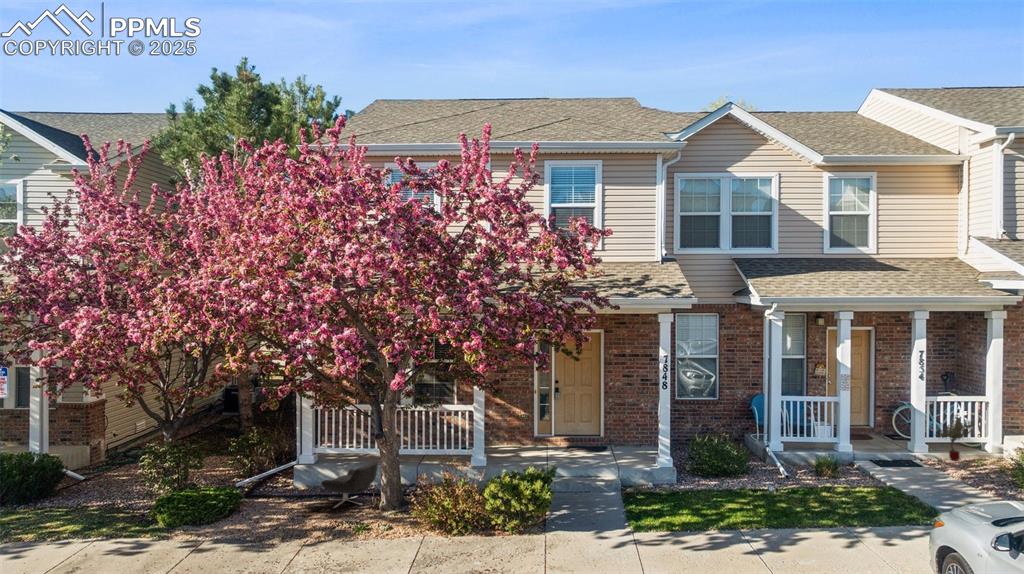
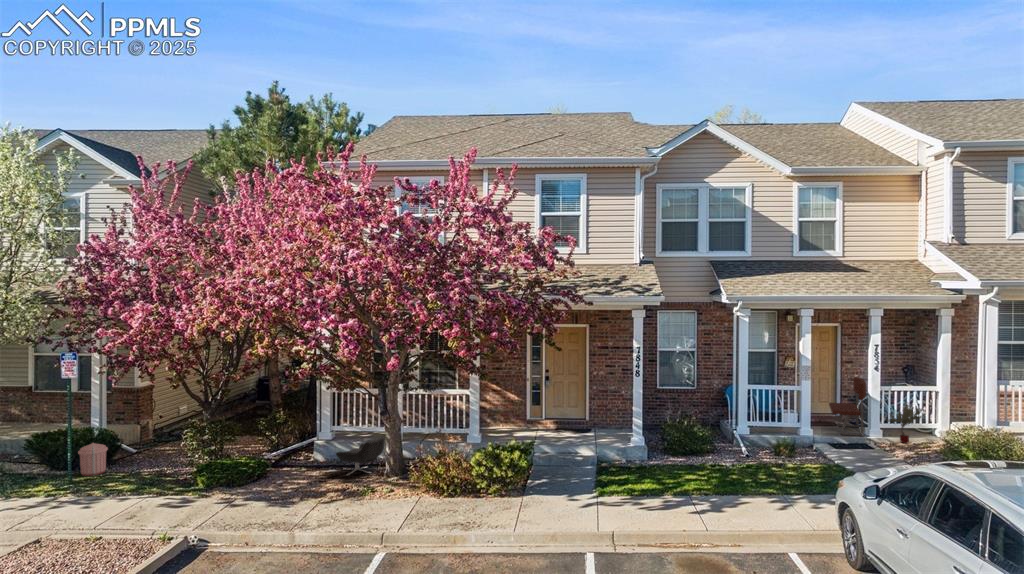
bench: none [865,386,909,452] -> present [829,377,866,436]
trash can: none [12,473,48,513] -> present [78,443,108,476]

